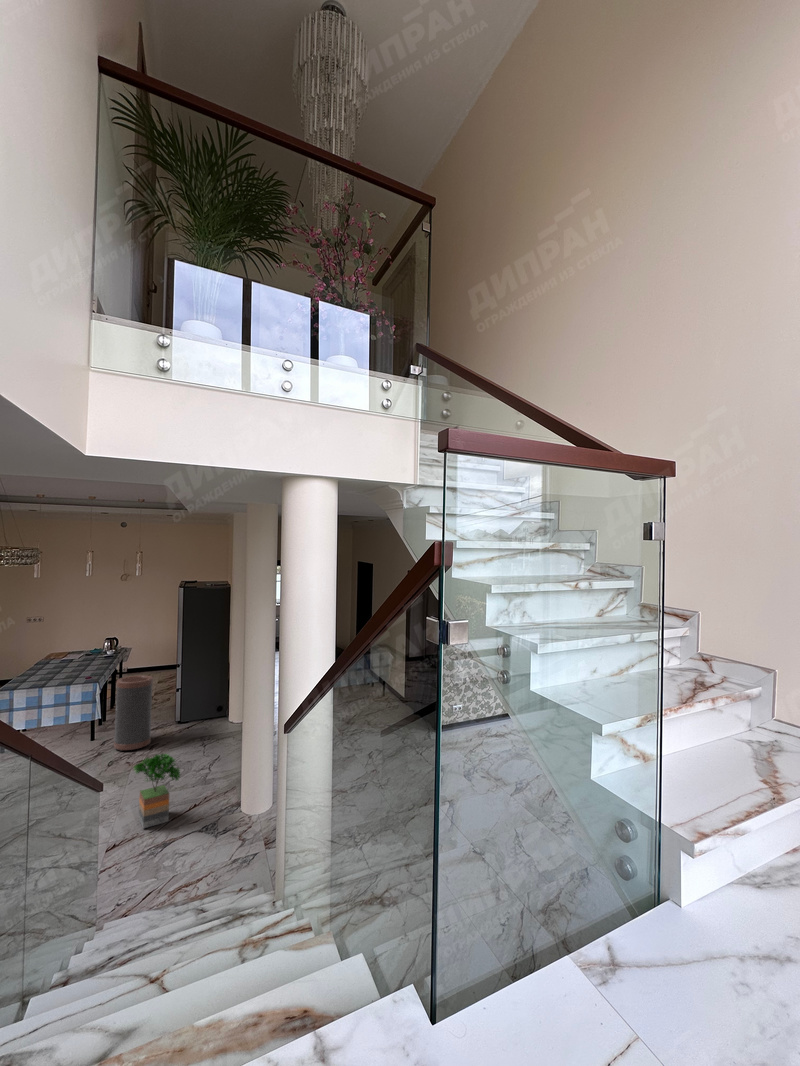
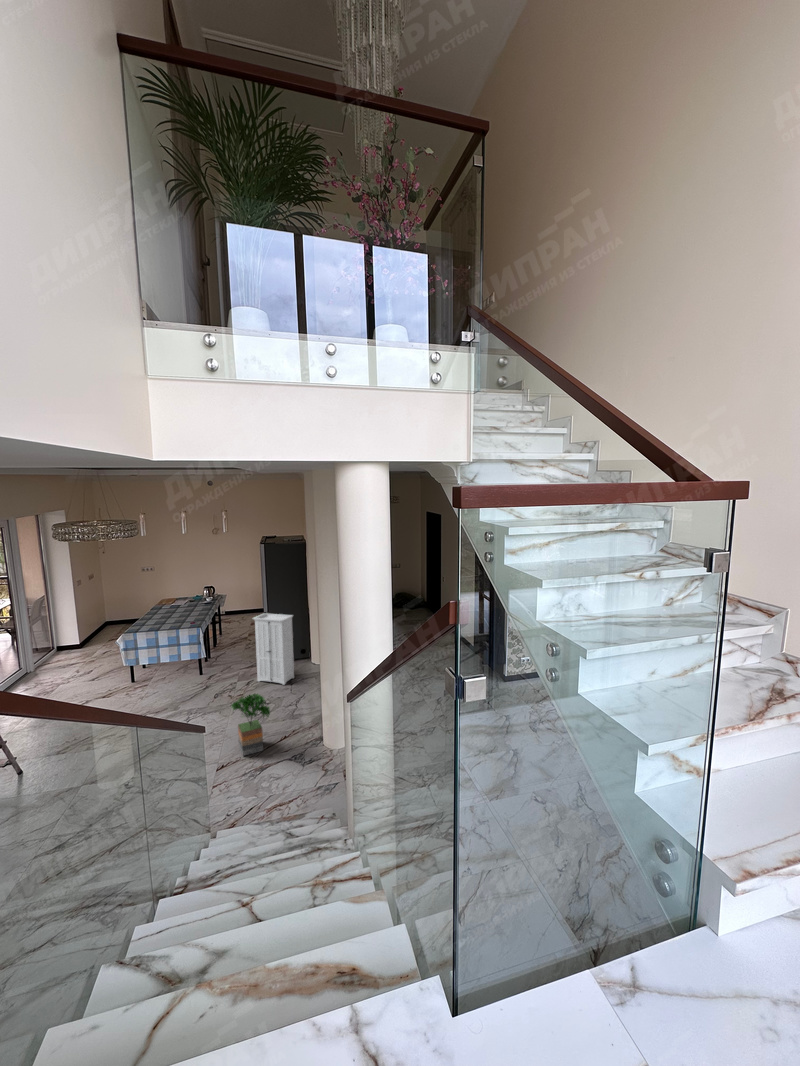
storage cabinet: none [162,665,210,749] -> present [253,613,294,685]
trash can: present [114,675,153,751] -> none [215,621,248,685]

